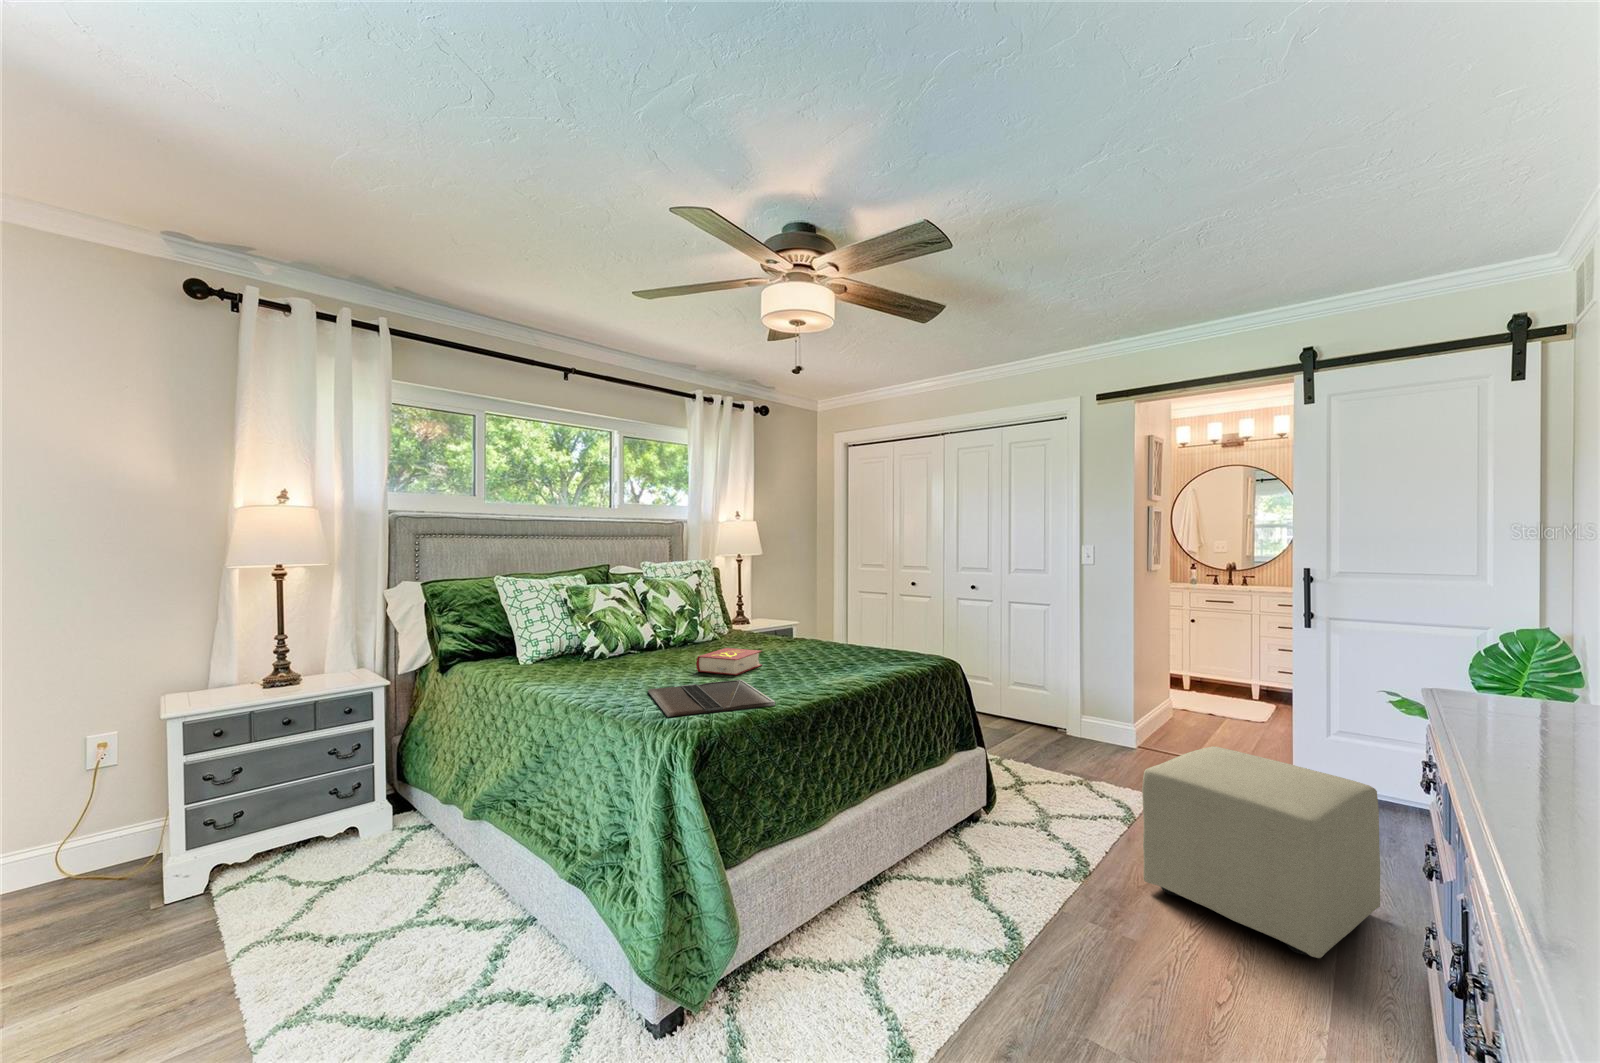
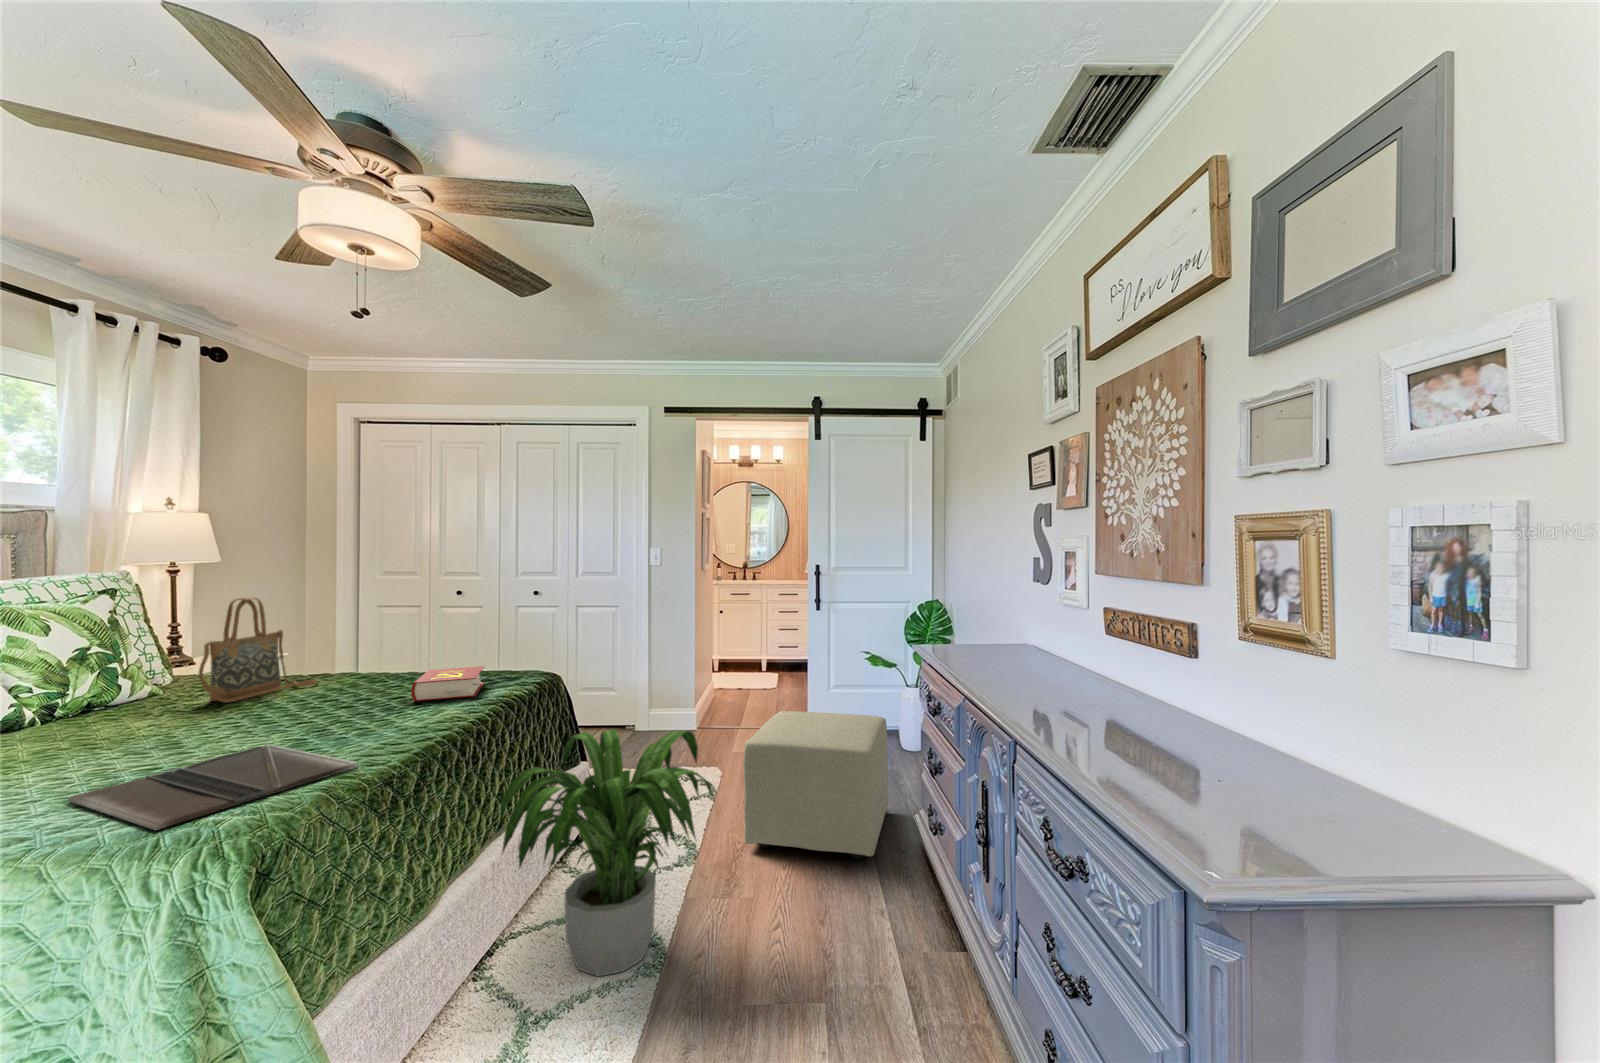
handbag: none [729,579,795,649] -> present [199,597,317,703]
book: present [696,648,762,675] -> present [411,666,484,701]
potted plant: none [876,718,1074,945] -> present [499,730,714,976]

